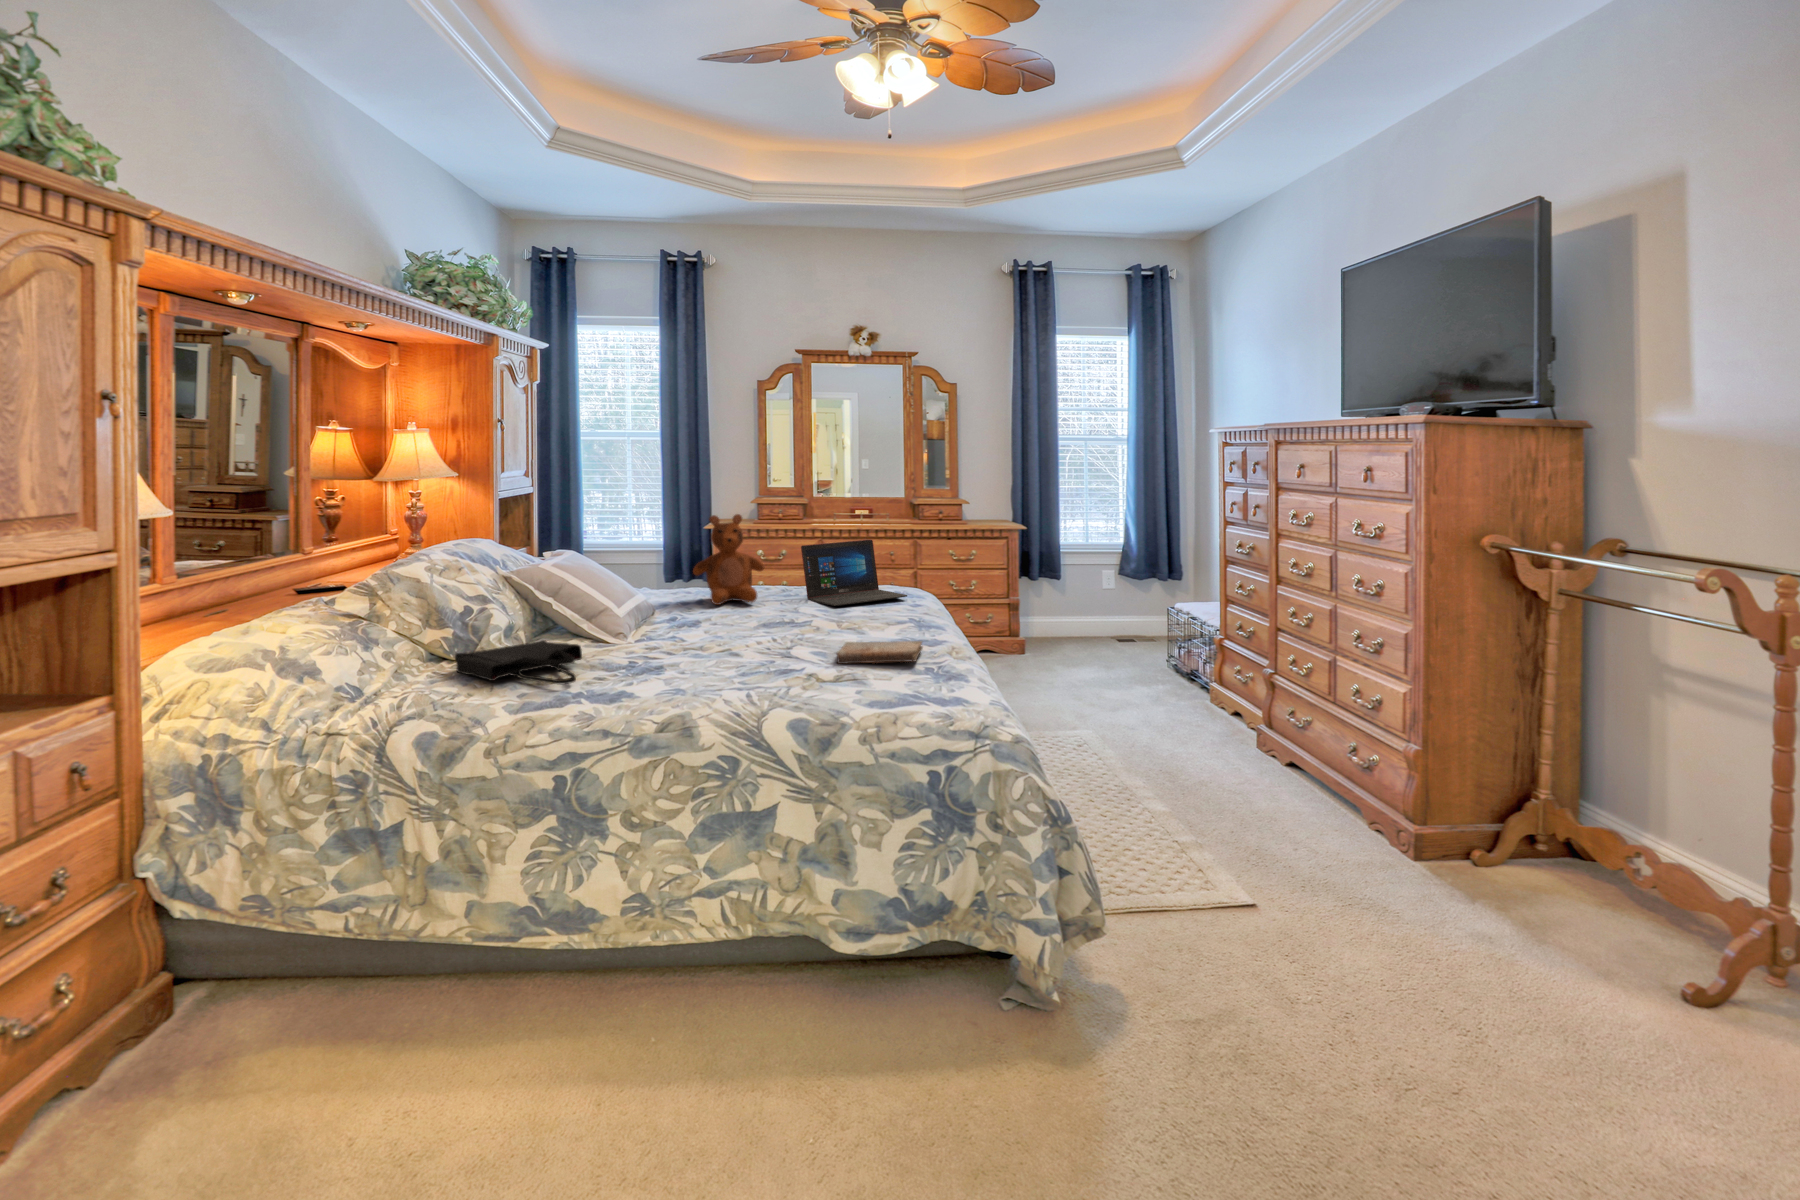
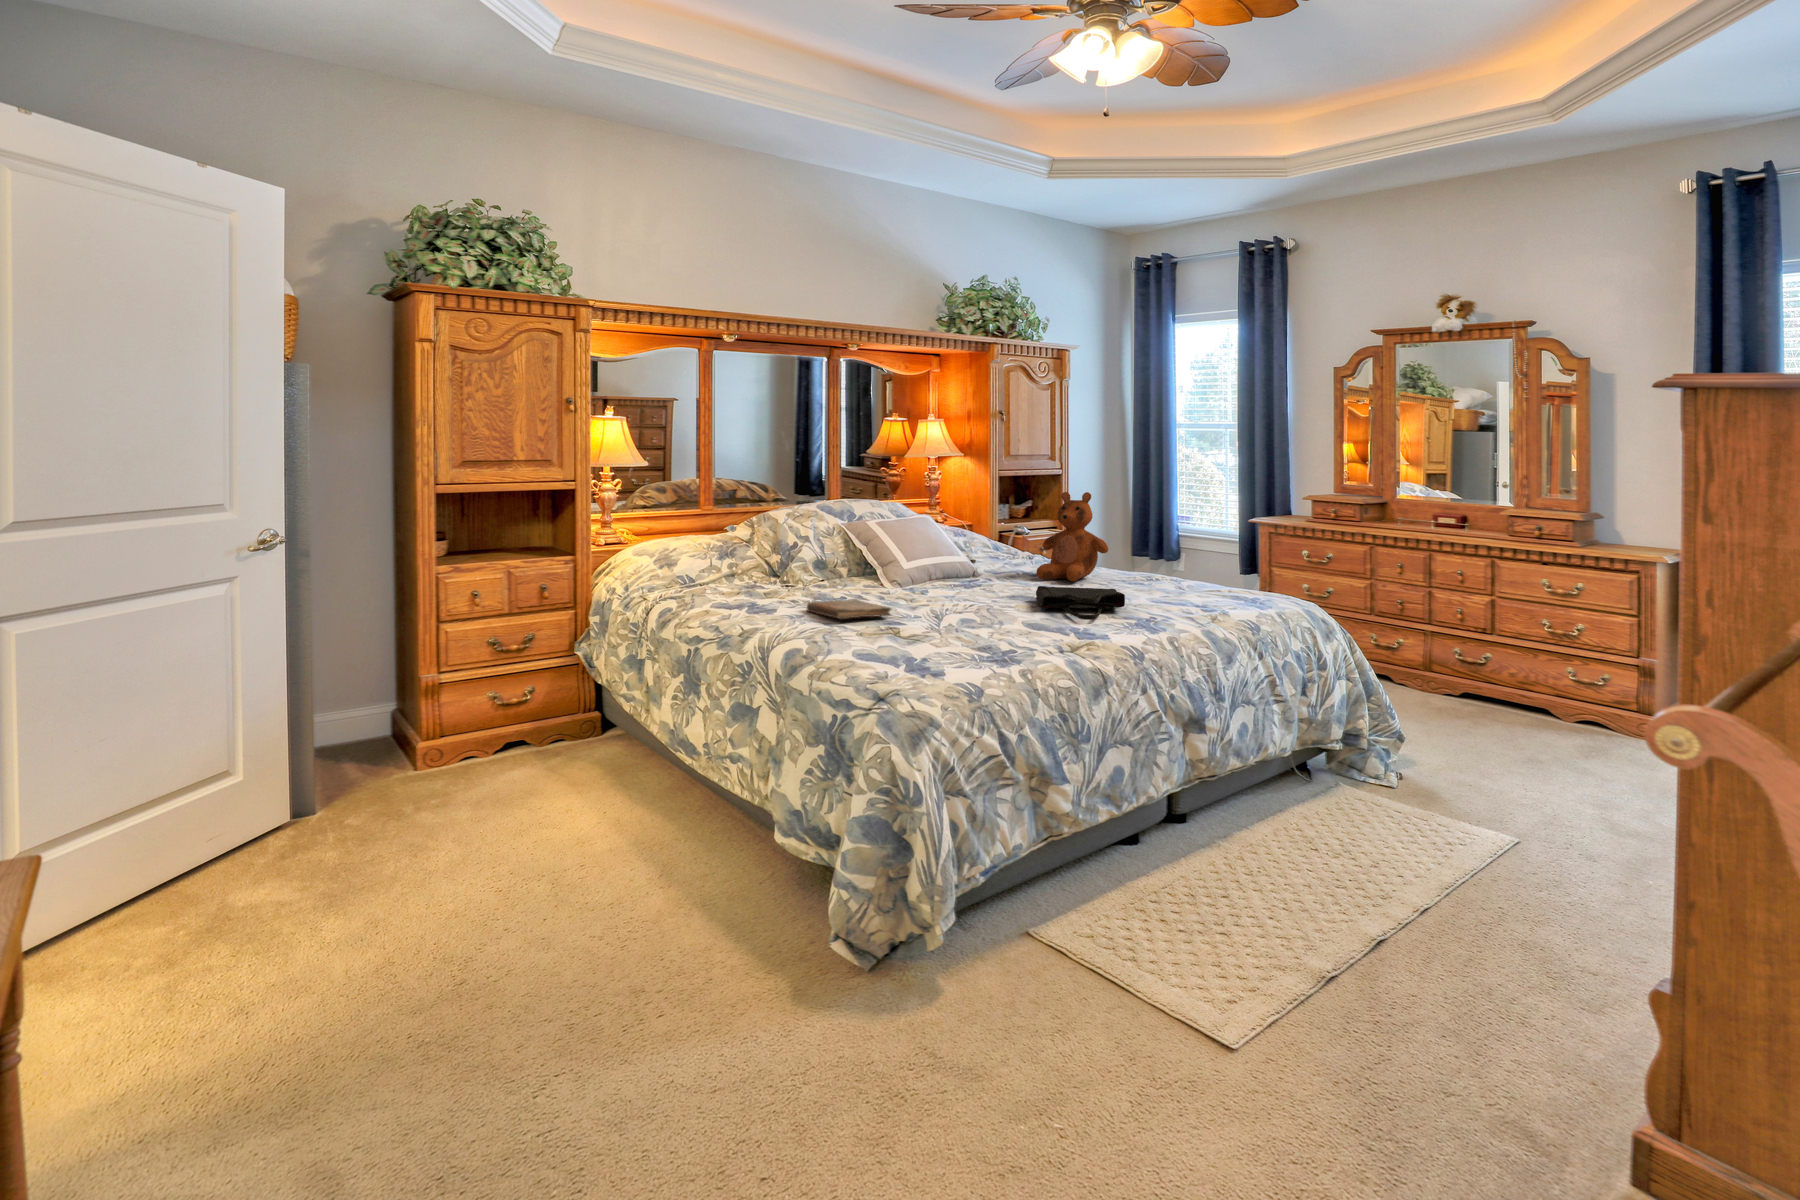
laptop: present [801,539,907,606] -> none [1133,530,1239,600]
tote bag: present [455,640,582,684] -> present [1036,586,1125,620]
book: present [837,641,923,664] -> present [807,599,891,619]

